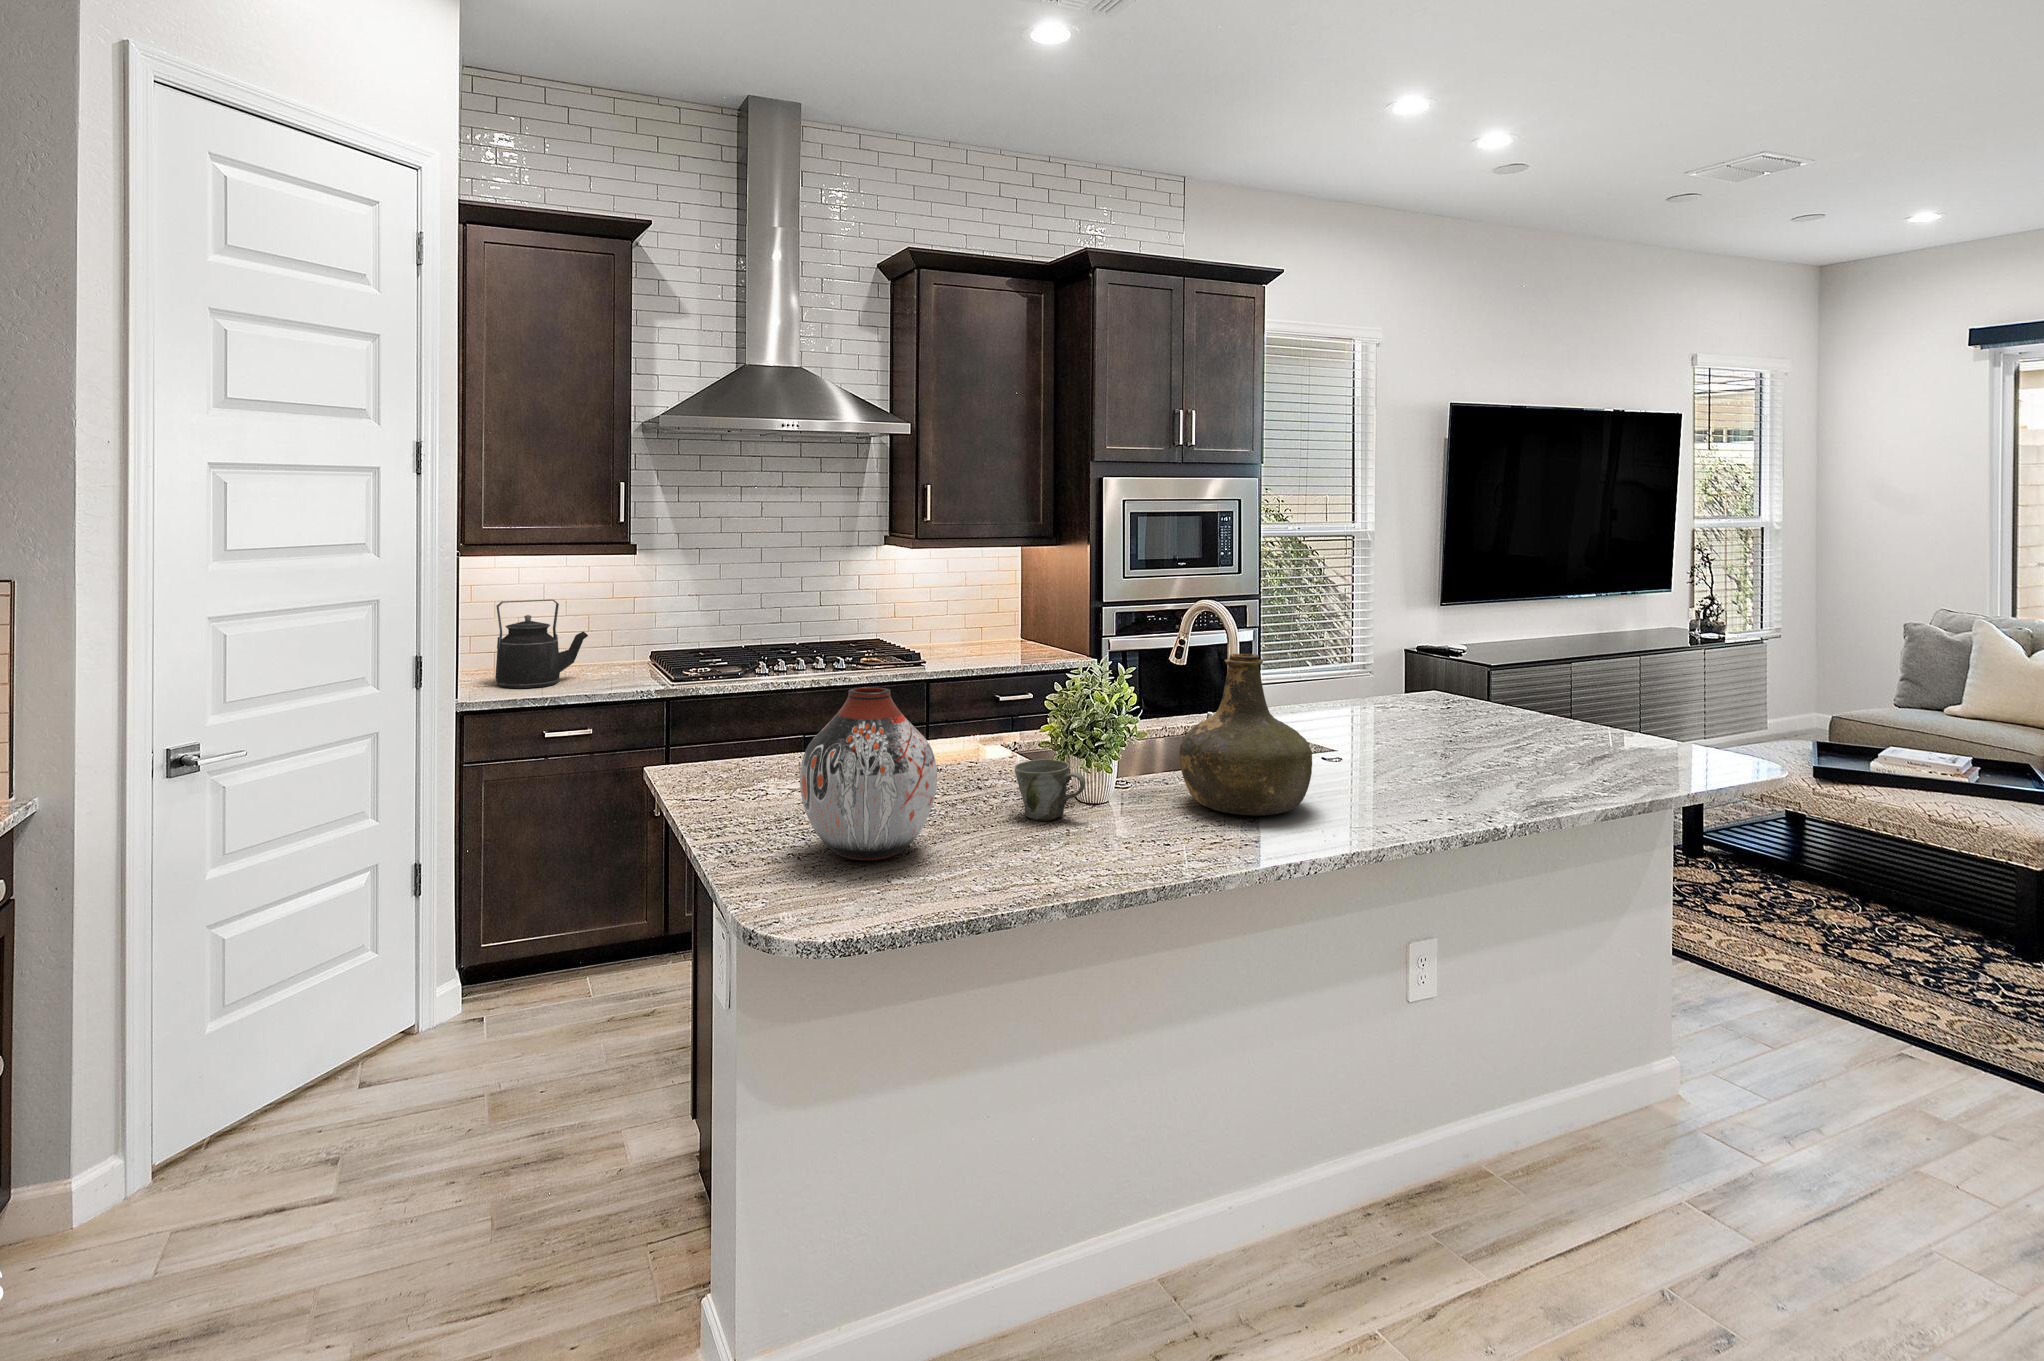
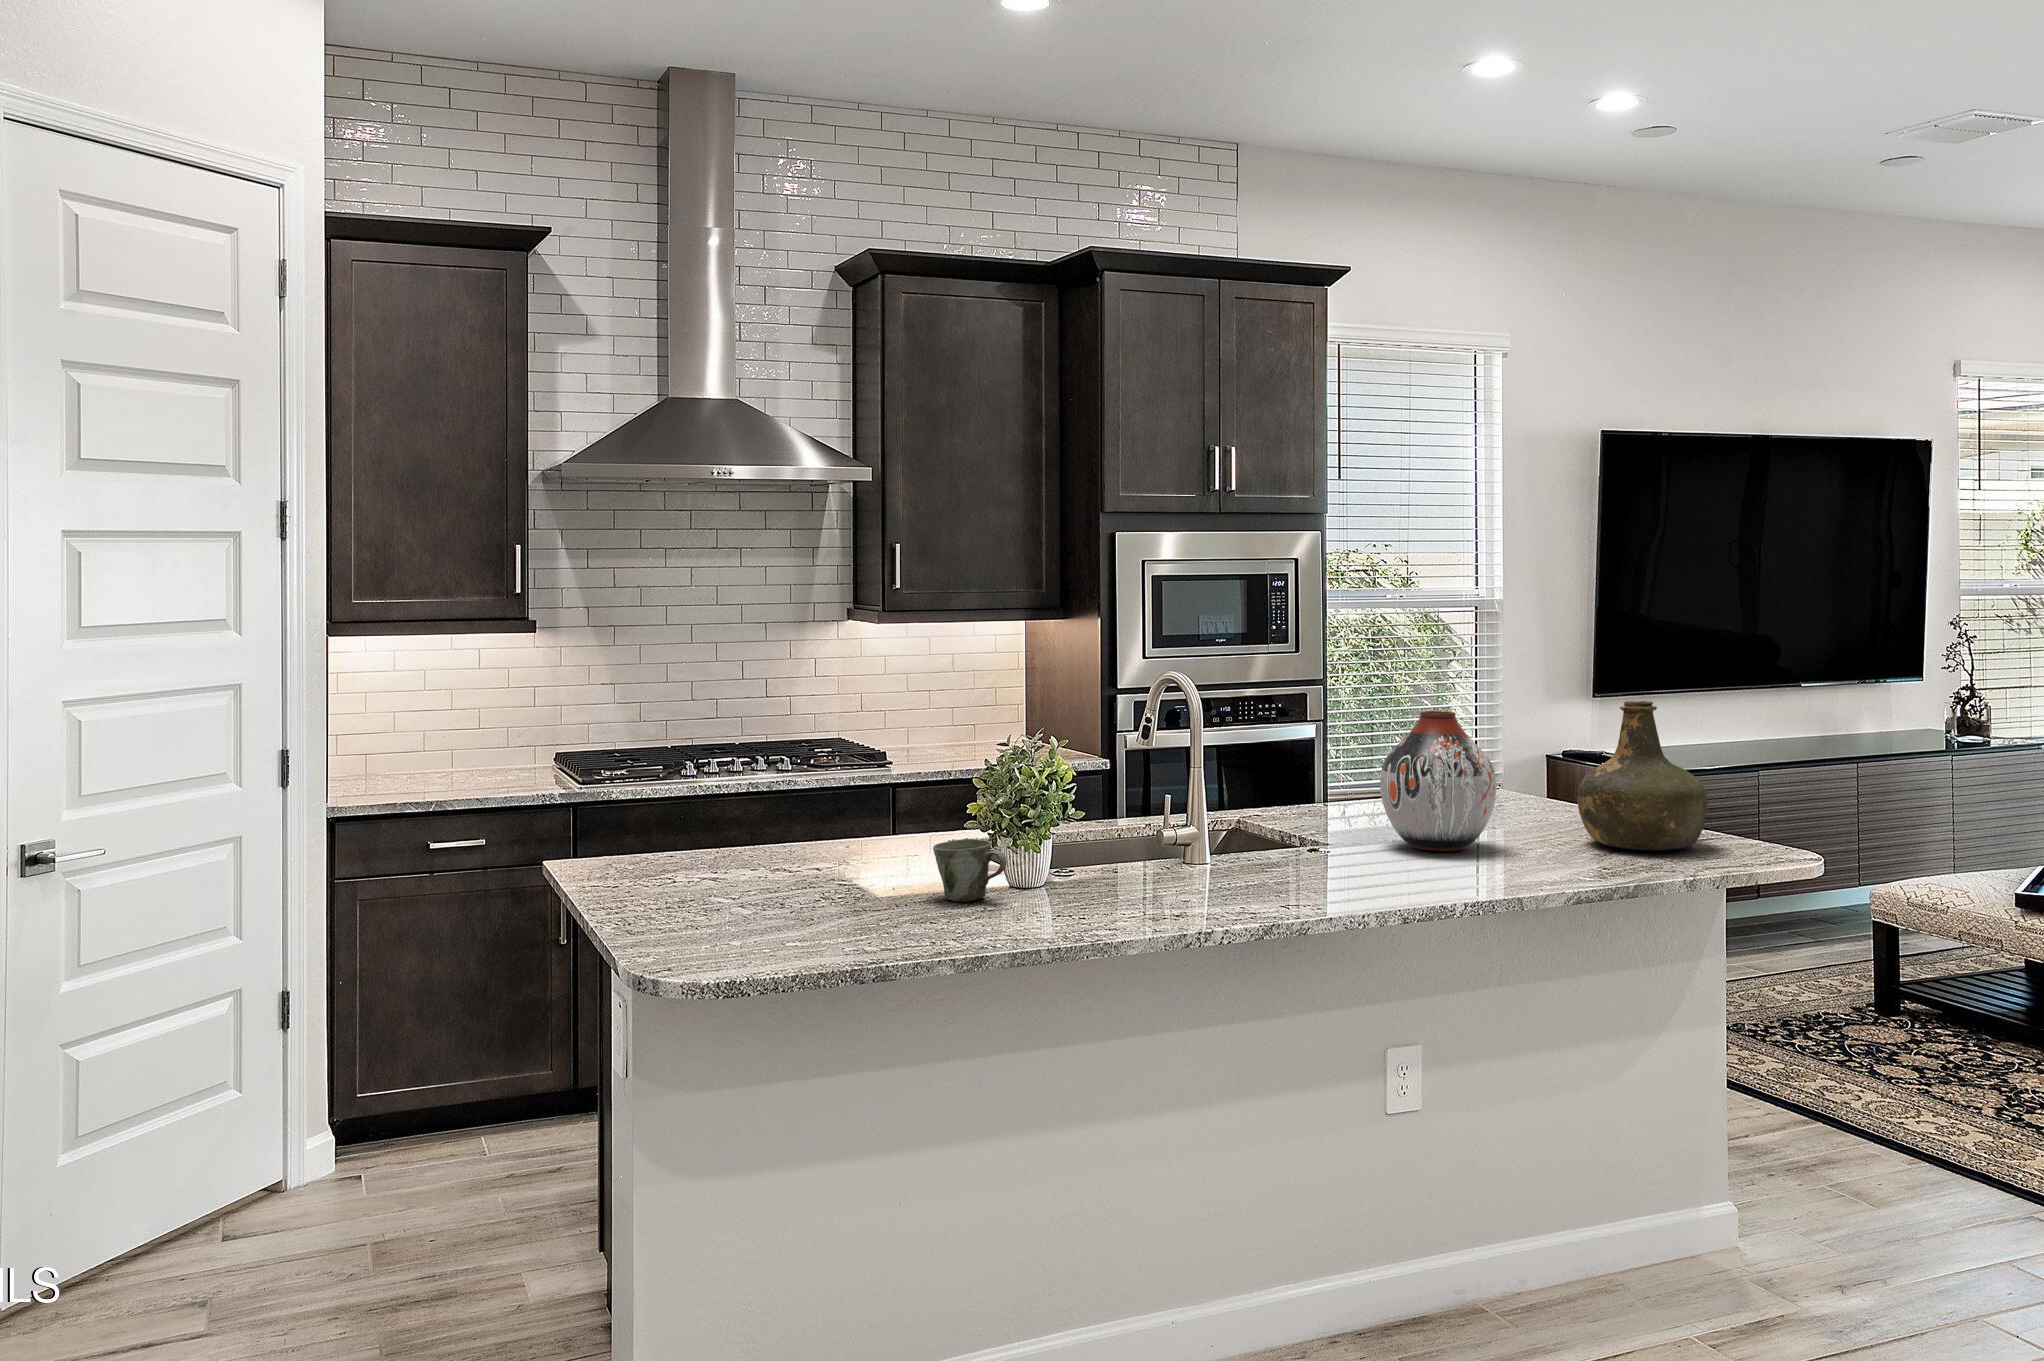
kettle: present [495,599,588,688] -> none [367,685,478,791]
bottle: present [1179,654,1312,816] -> present [1577,701,1707,850]
vase: present [800,687,937,861] -> present [1380,711,1496,851]

